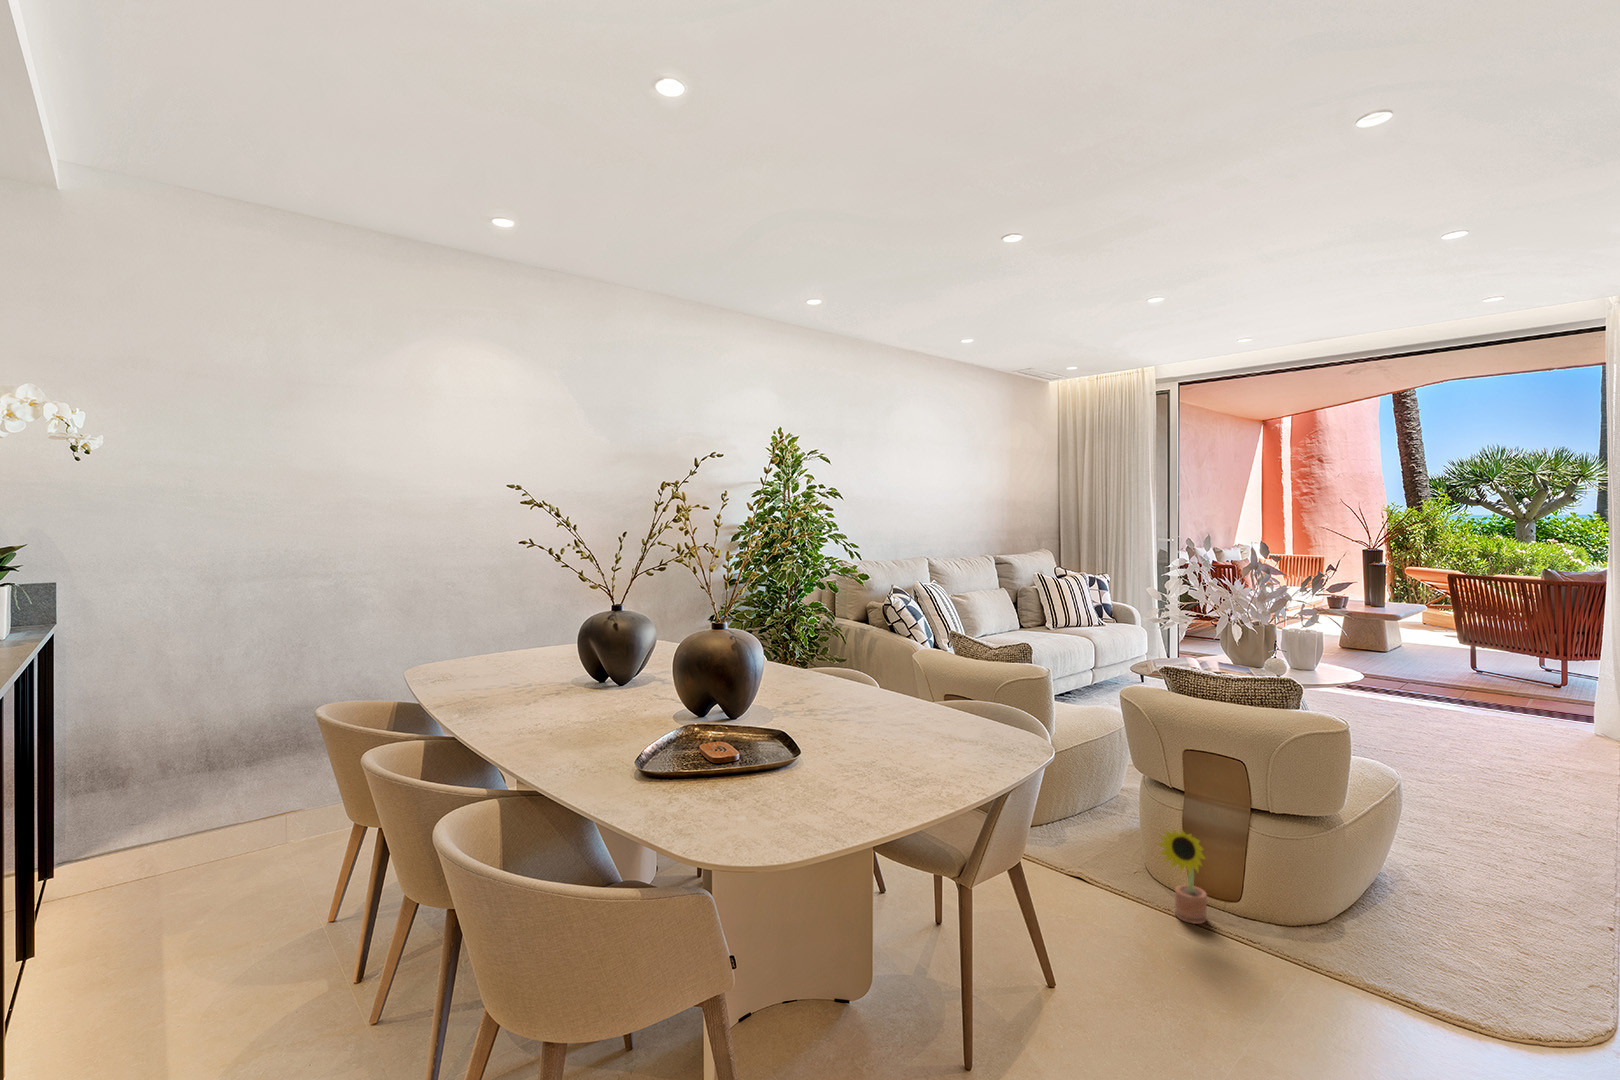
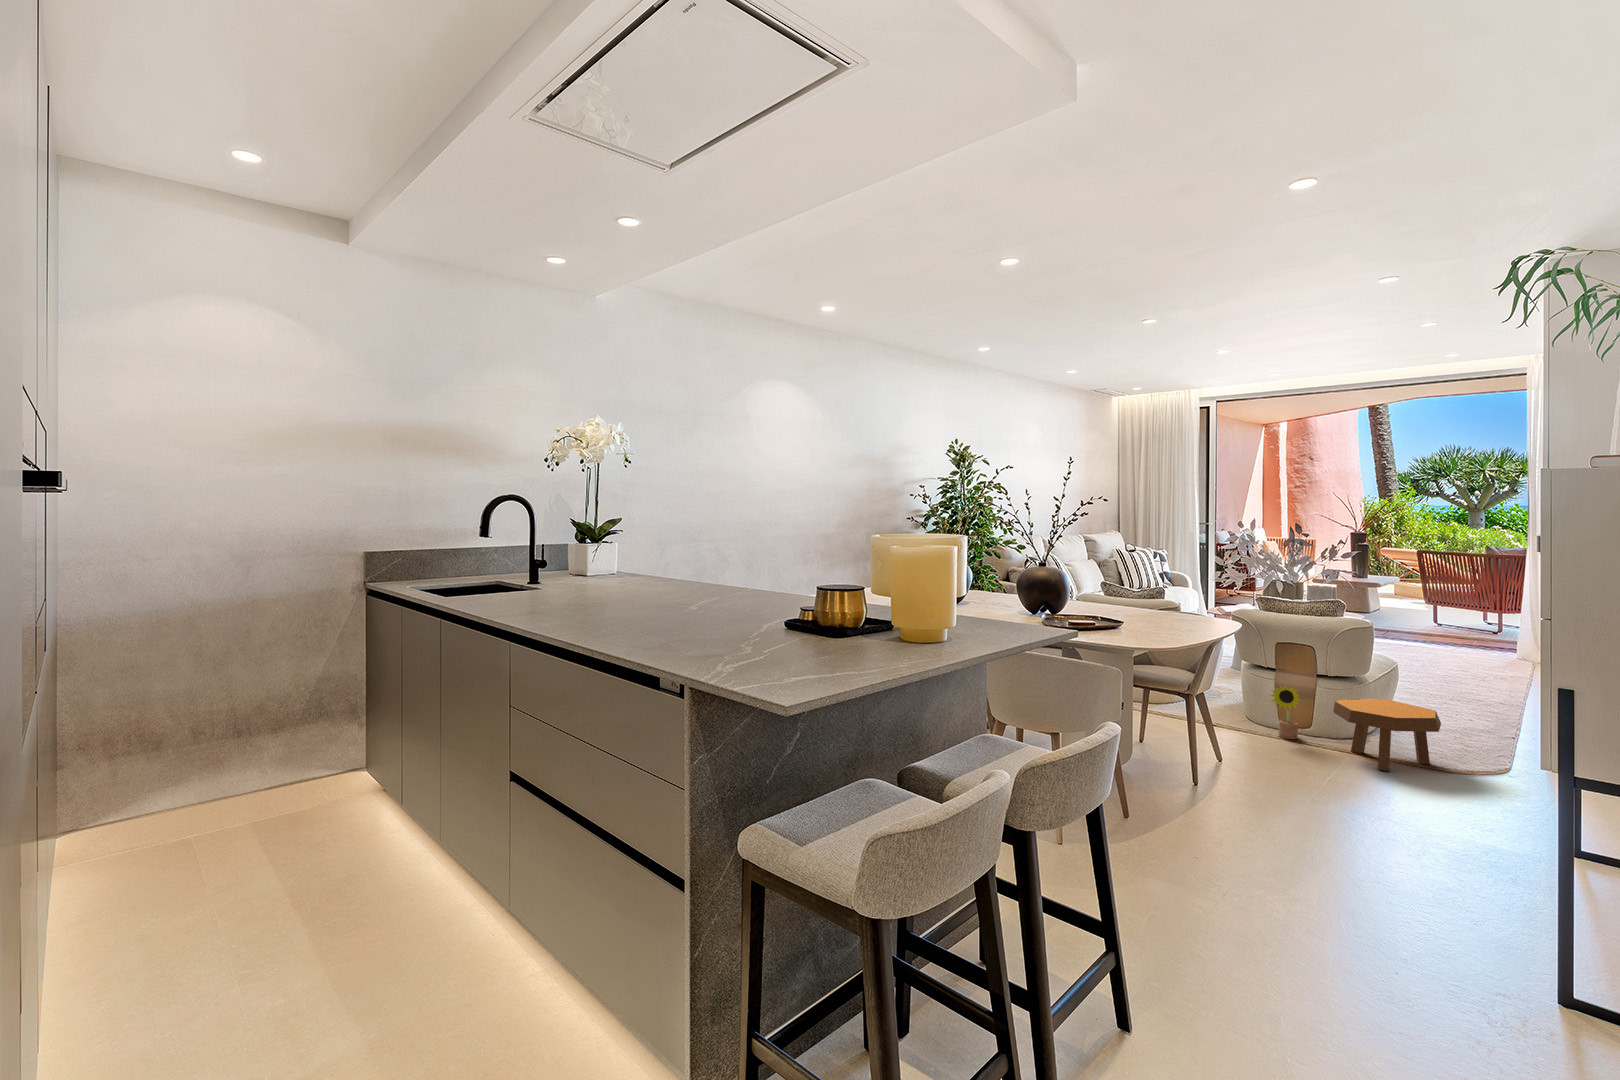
footstool: none [1260,859,1466,1039] -> present [1333,698,1441,771]

